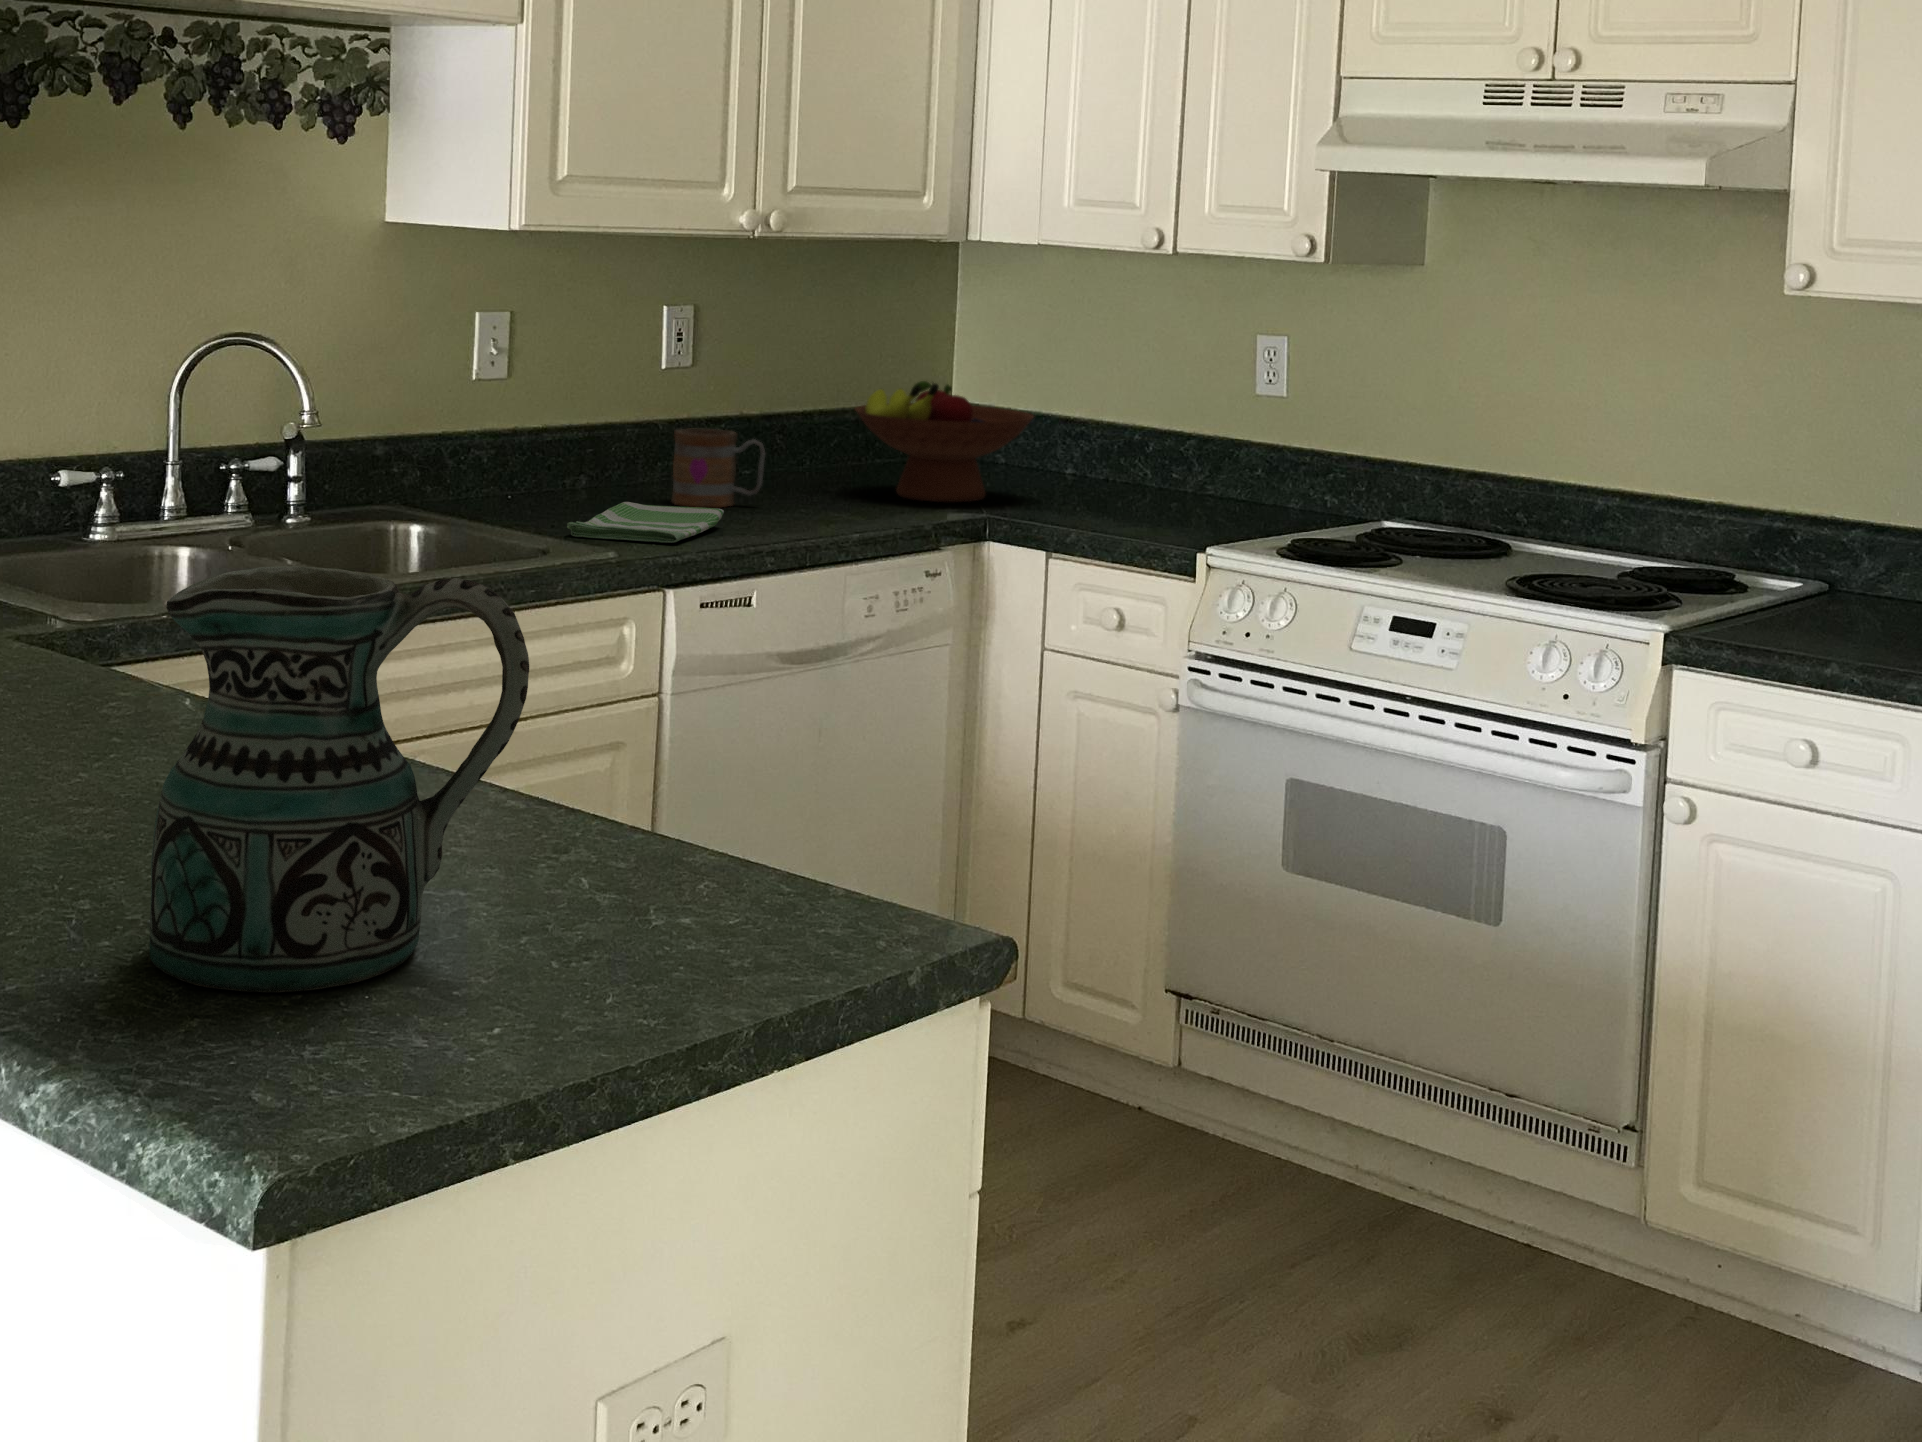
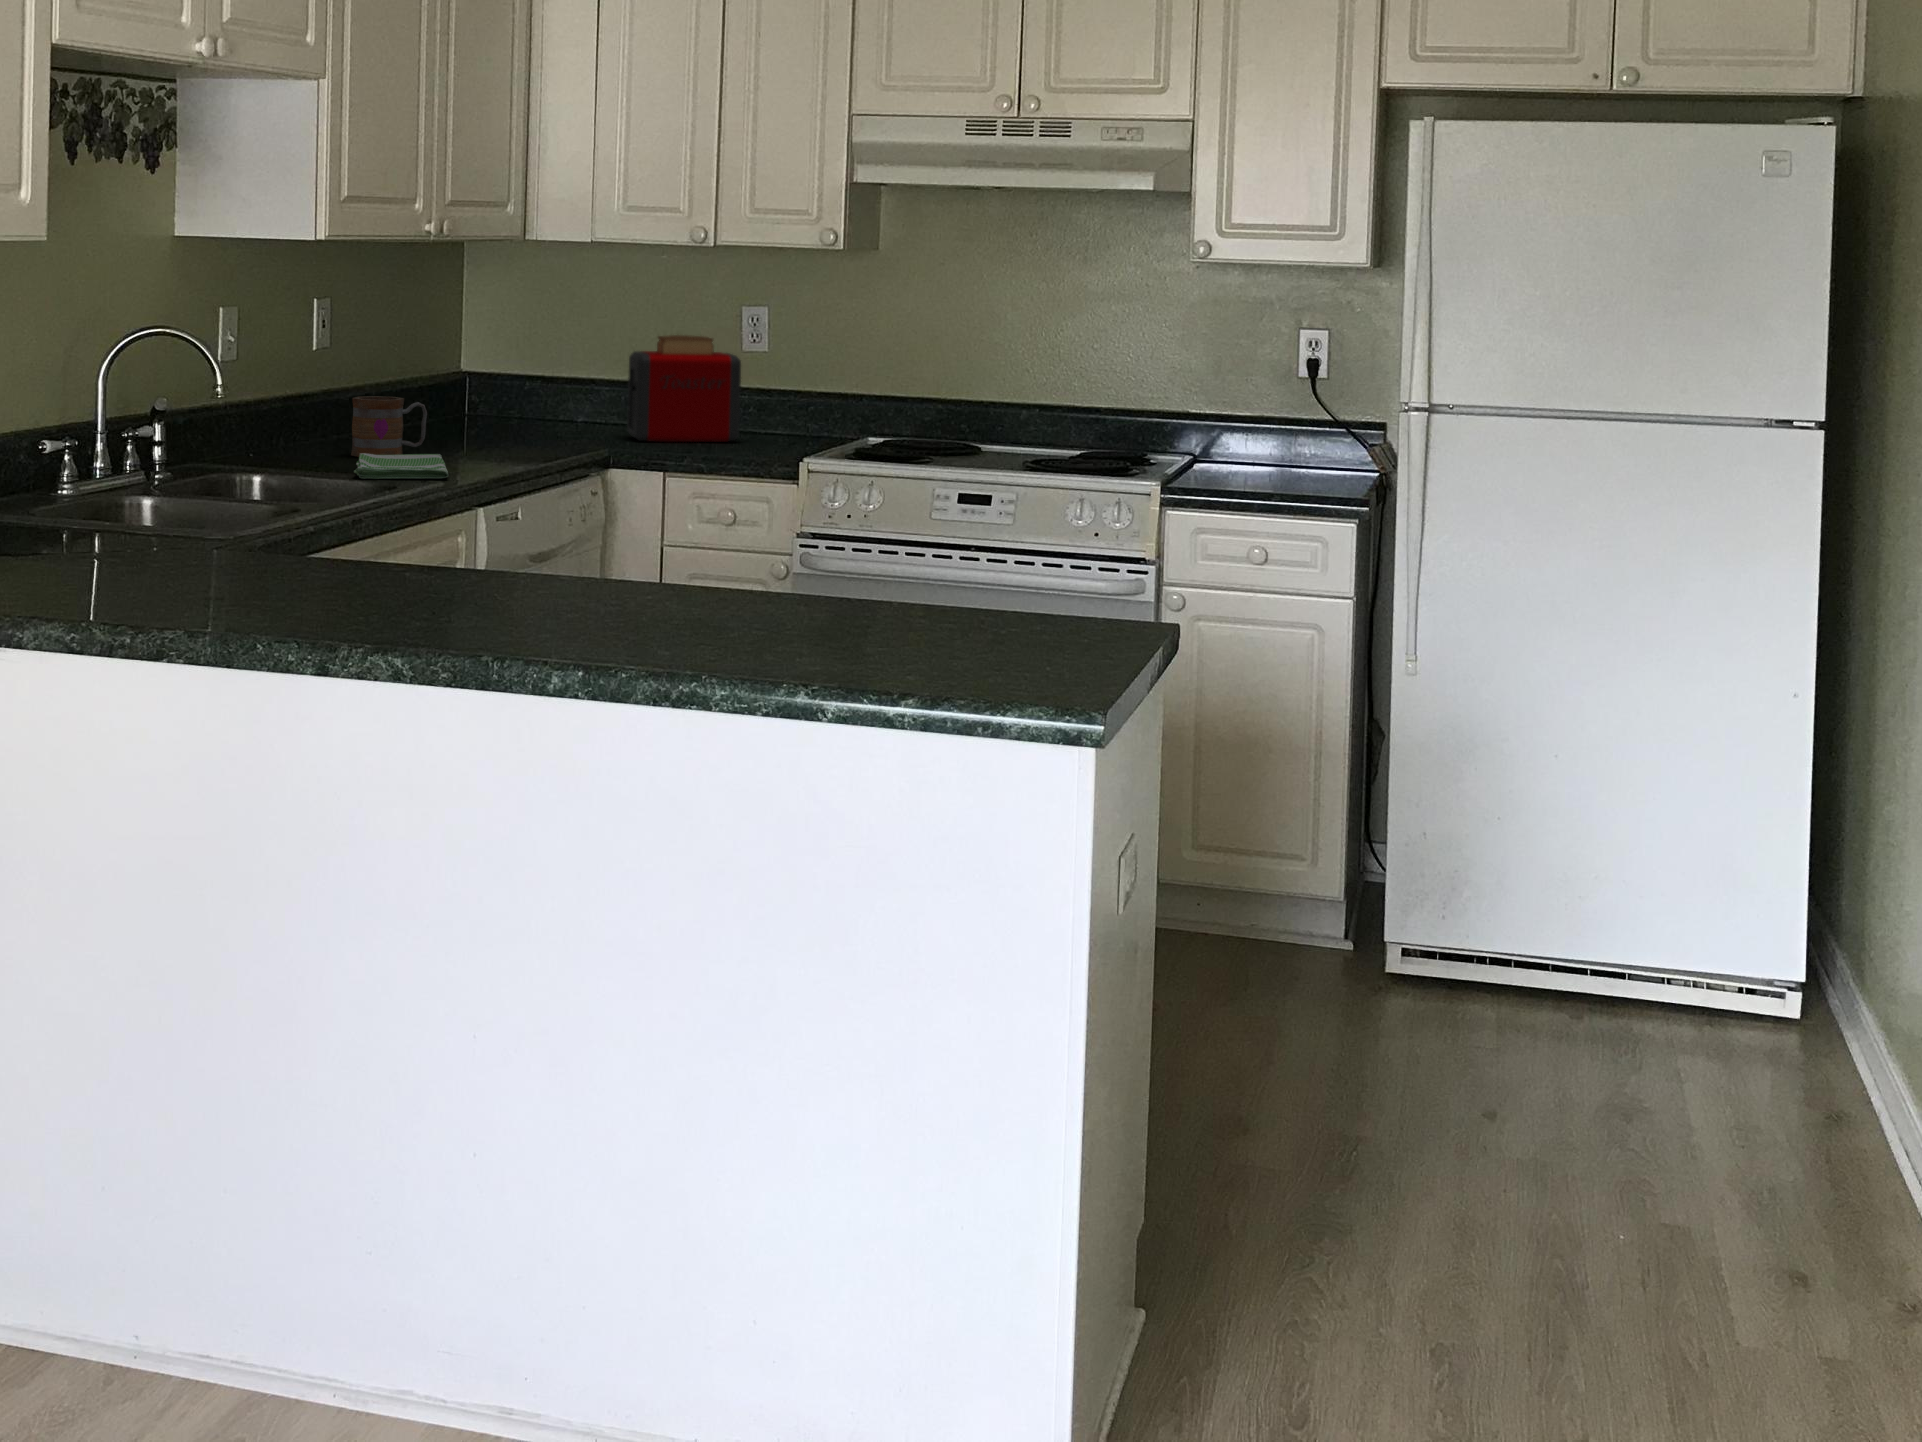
toaster: none [1096,368,1241,509] -> present [627,335,741,442]
fruit bowl: present [855,381,1034,502] -> none [456,352,599,447]
ceramic pitcher: present [149,566,529,992] -> none [810,432,999,663]

